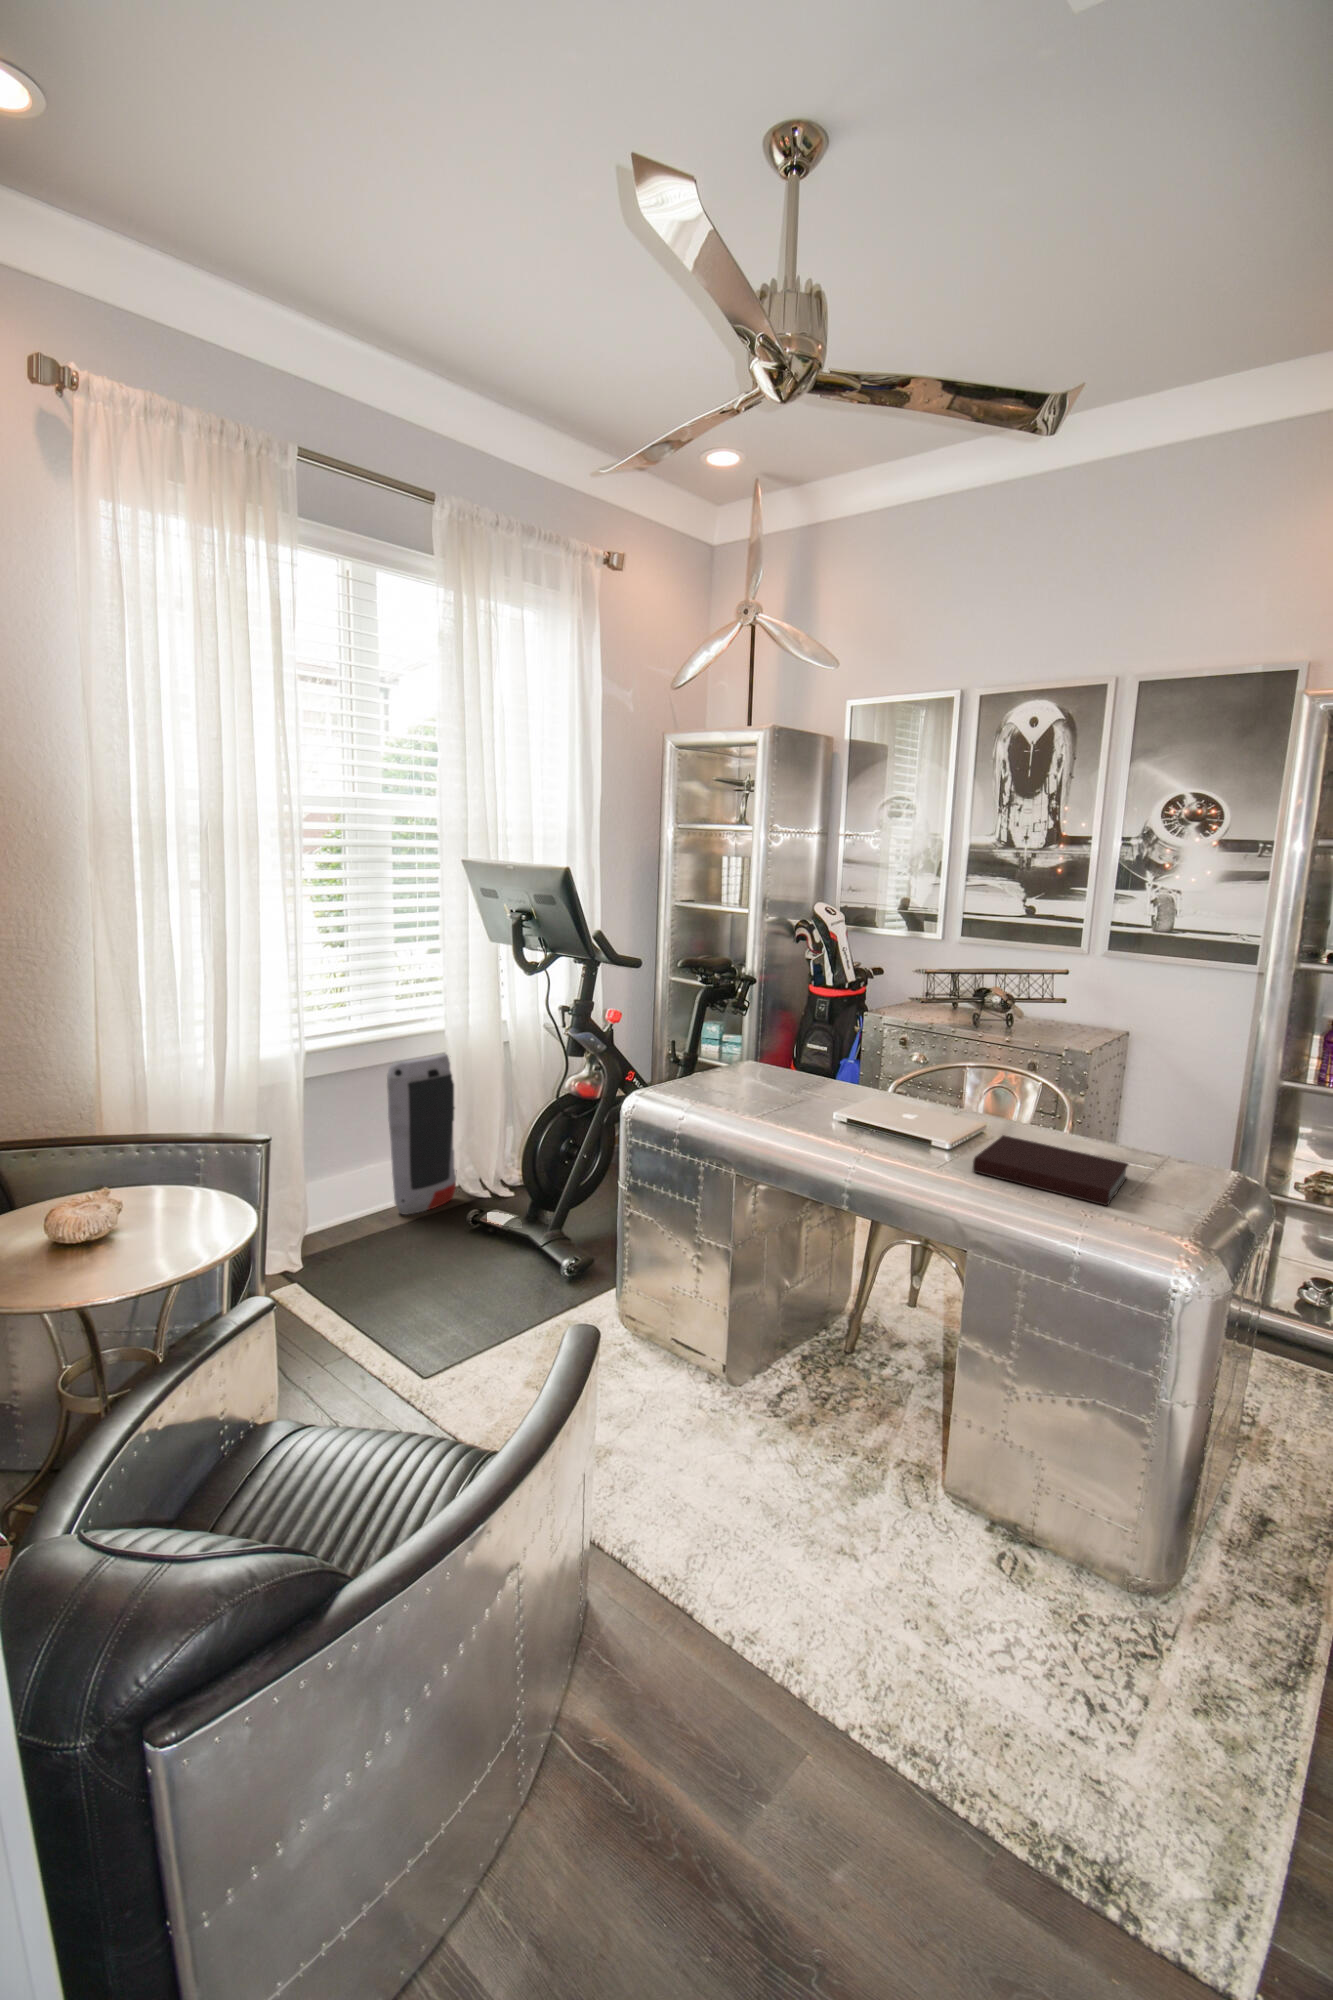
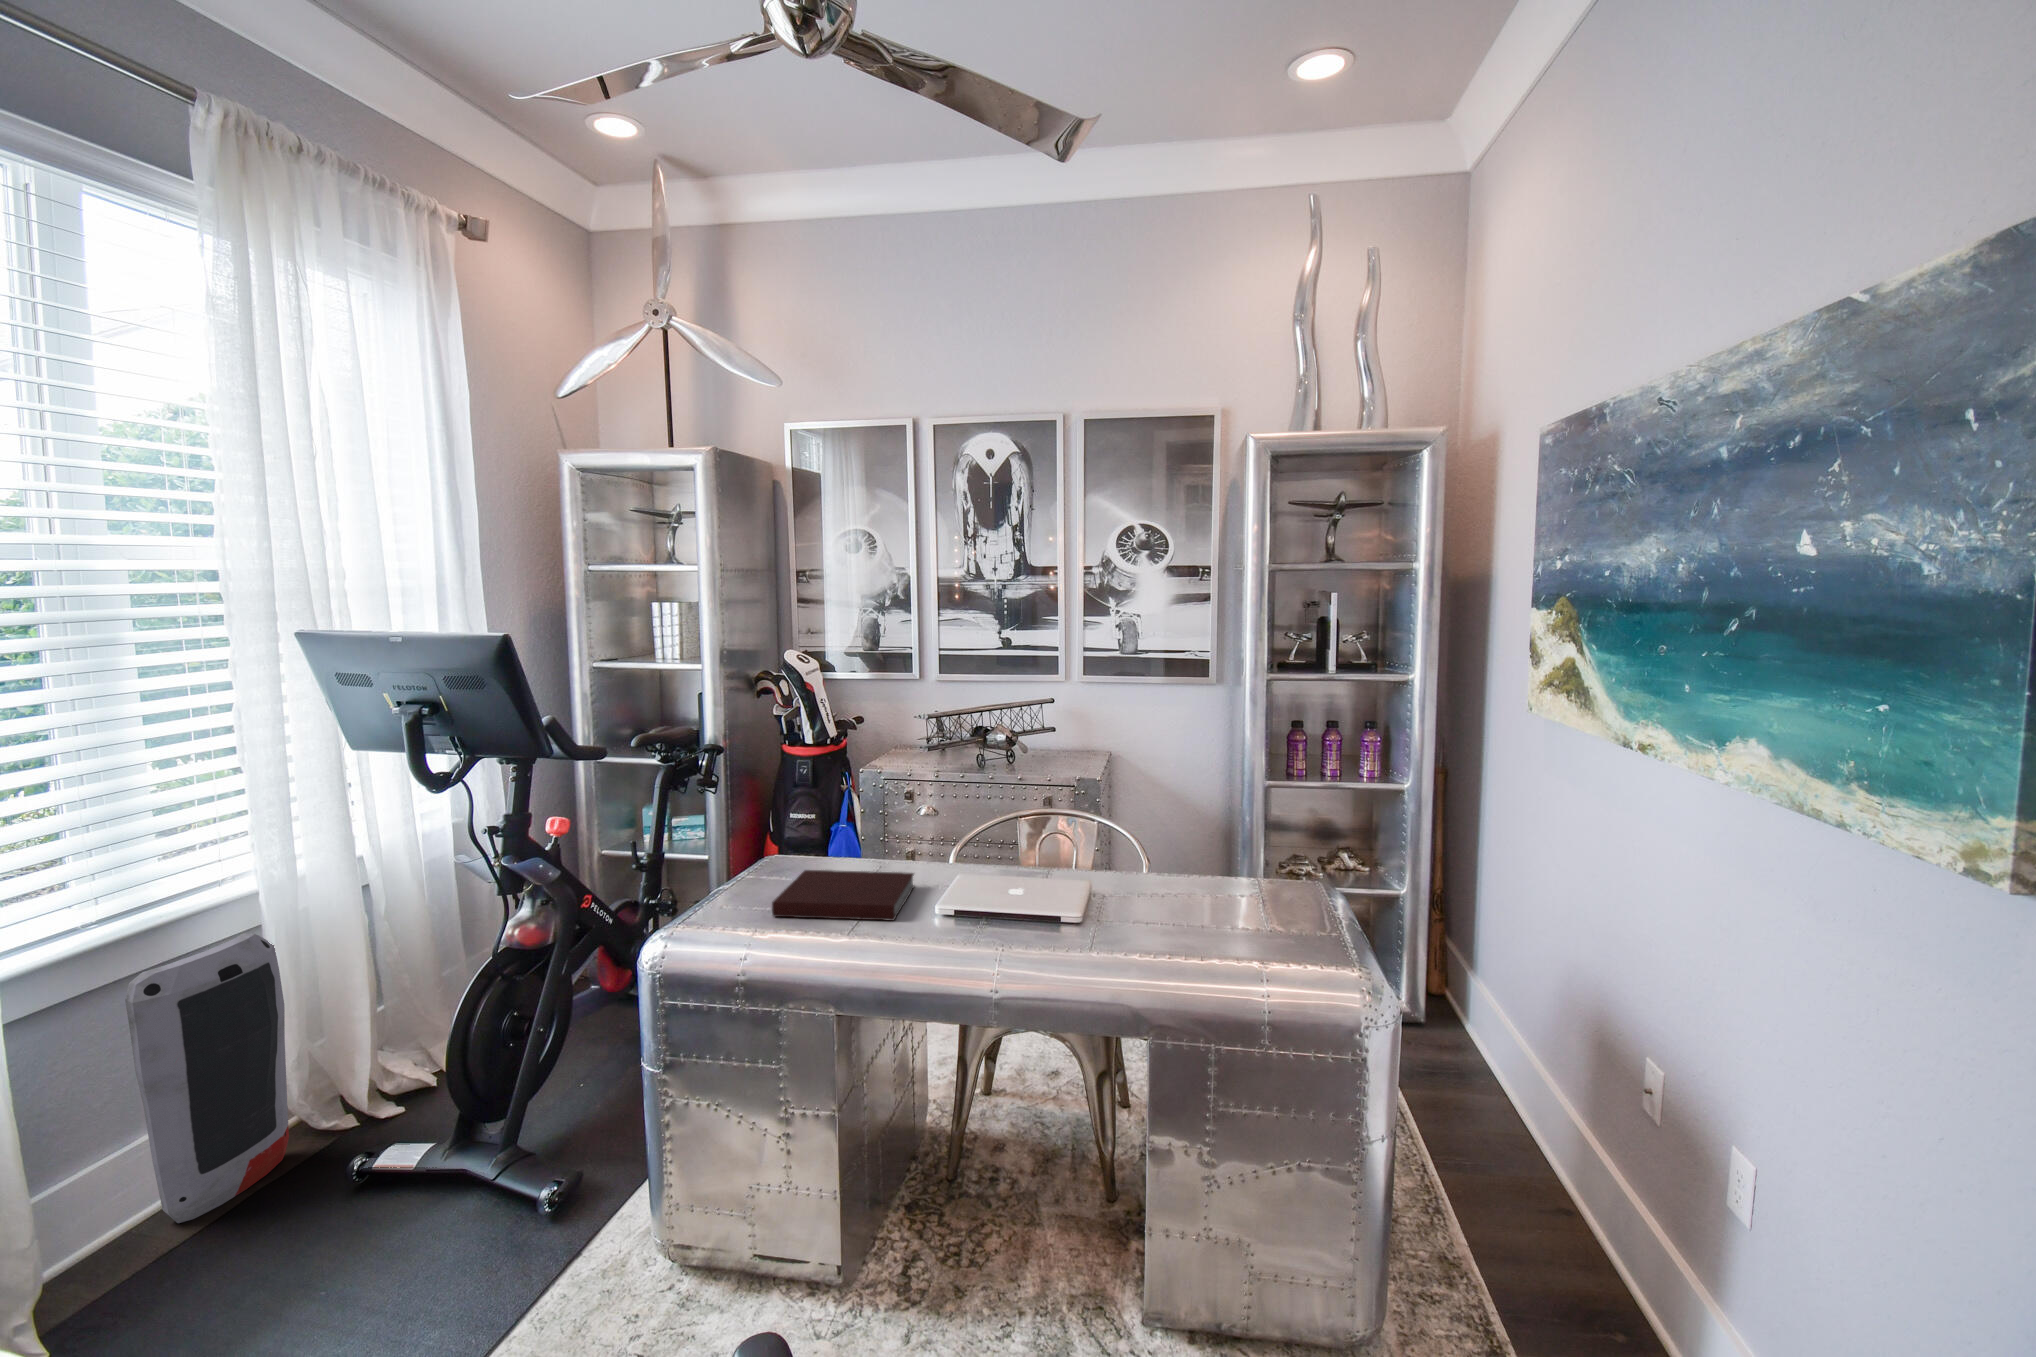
notebook: present [973,1135,1128,1206] -> present [772,870,914,921]

